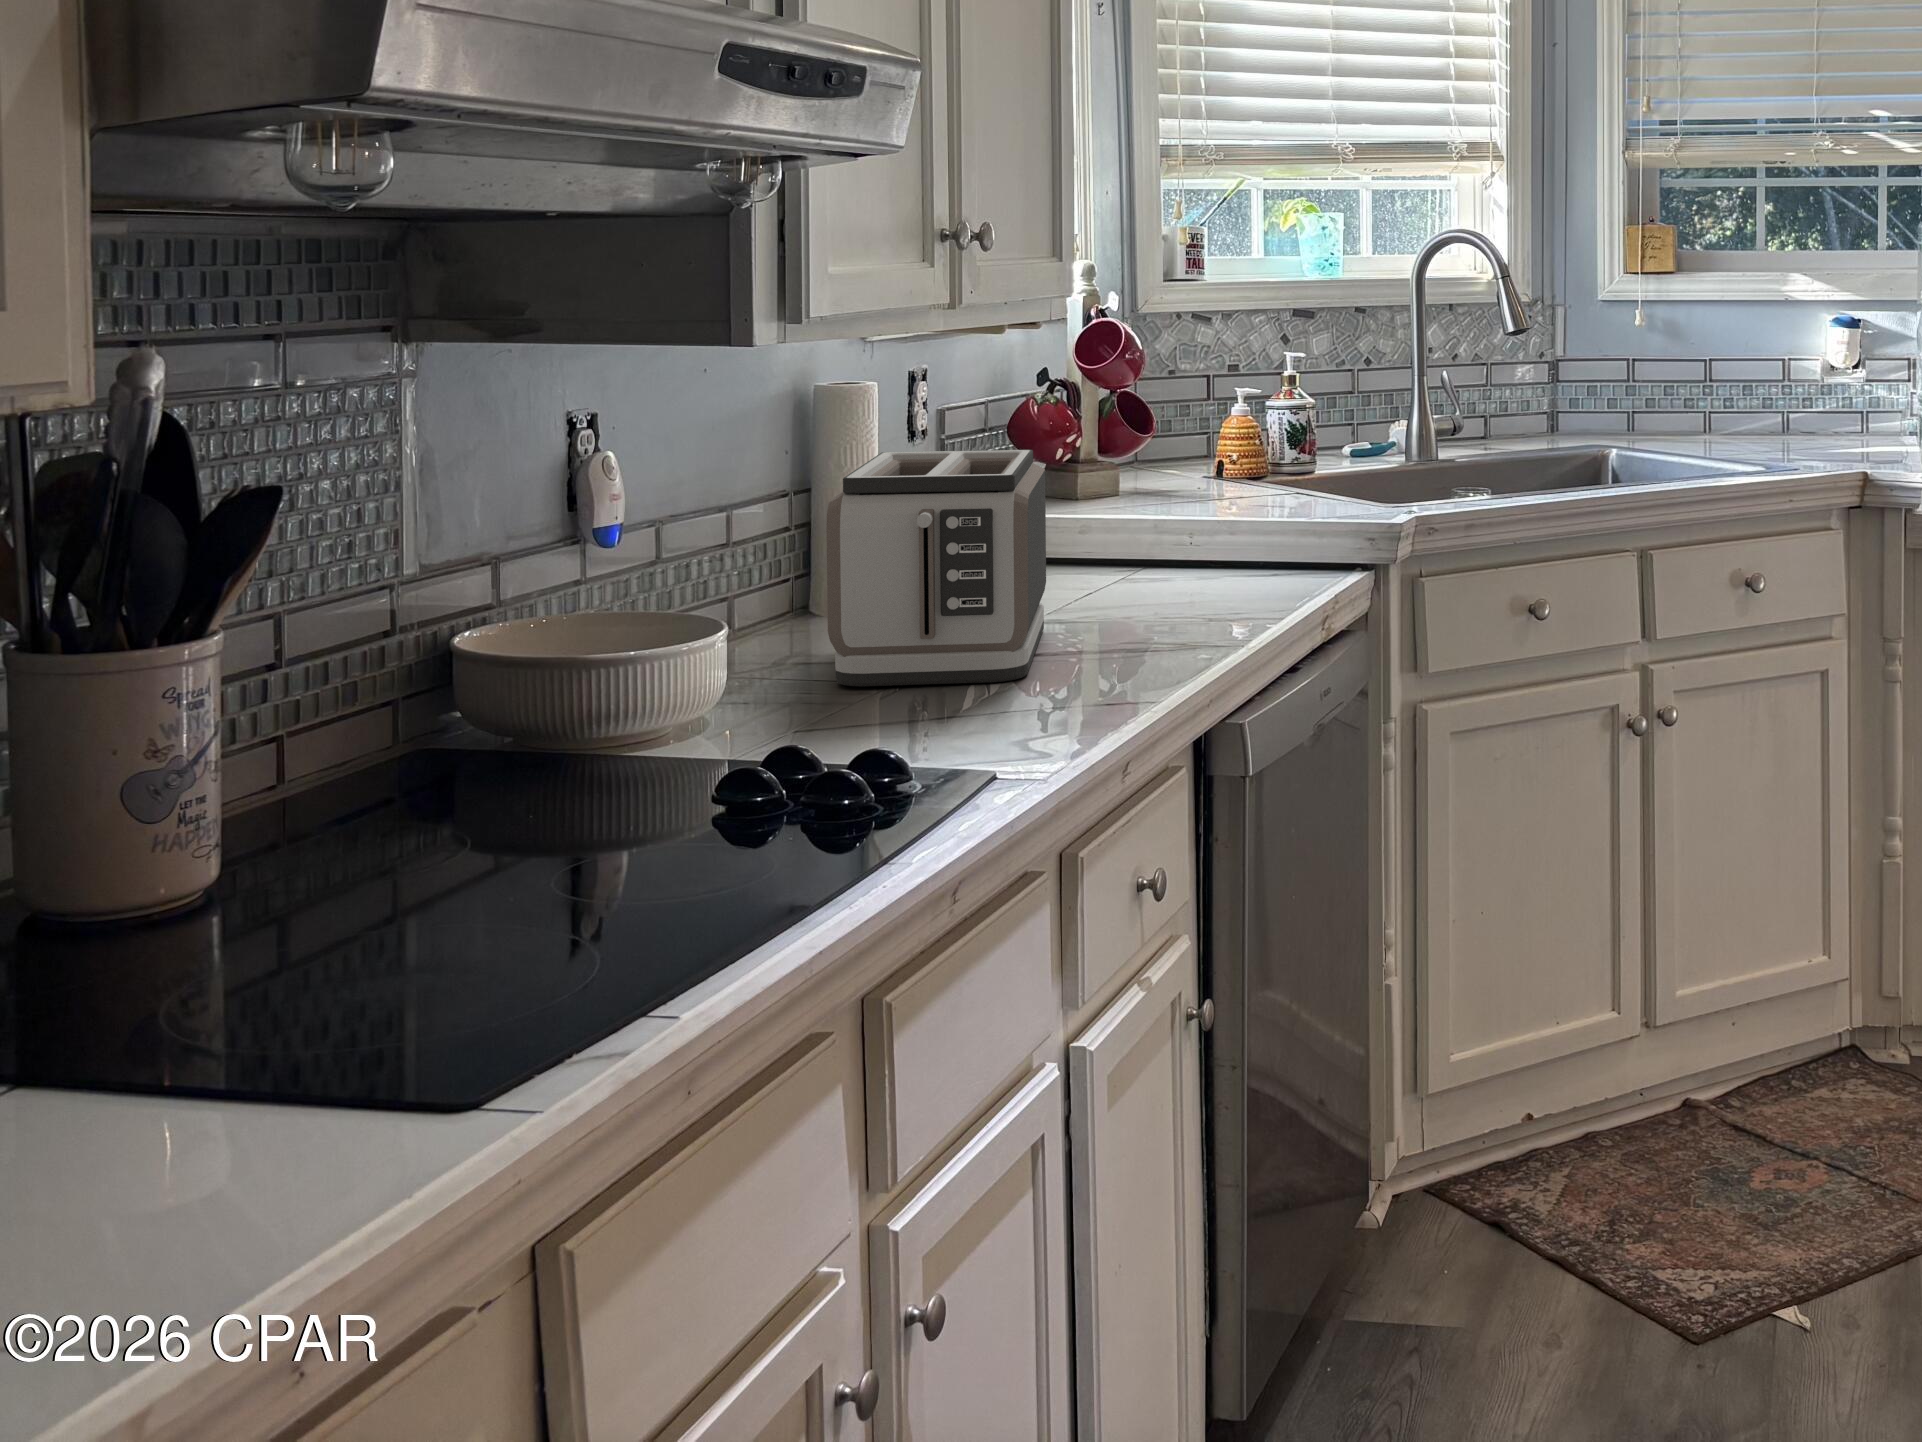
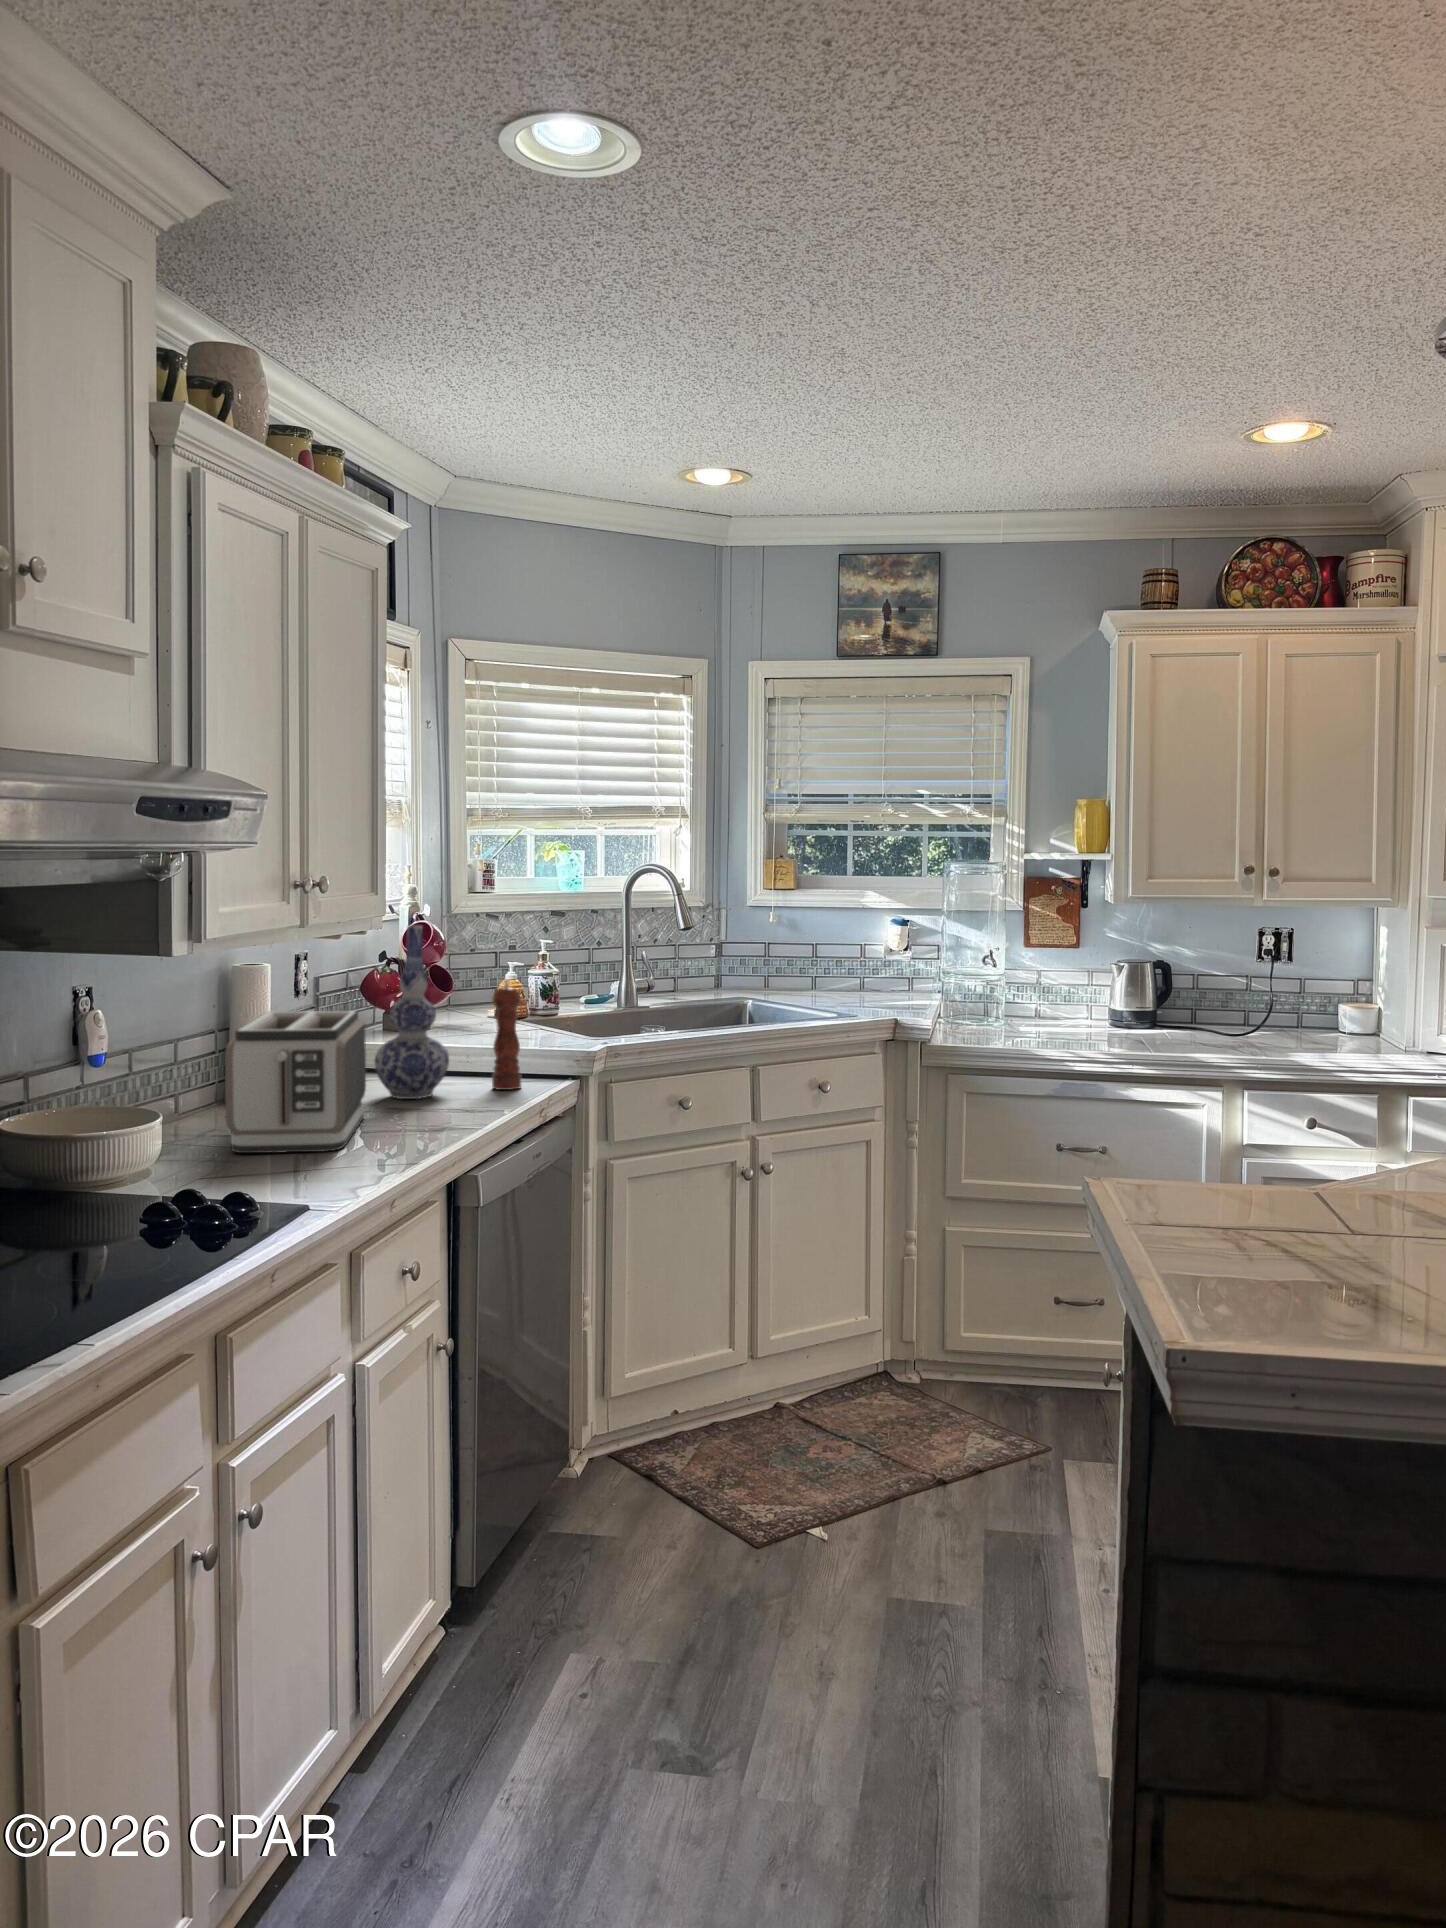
vase: none [1050,312,1172,600] -> present [375,926,449,1099]
pepper mill: none [1240,401,1288,585] -> present [492,979,521,1090]

